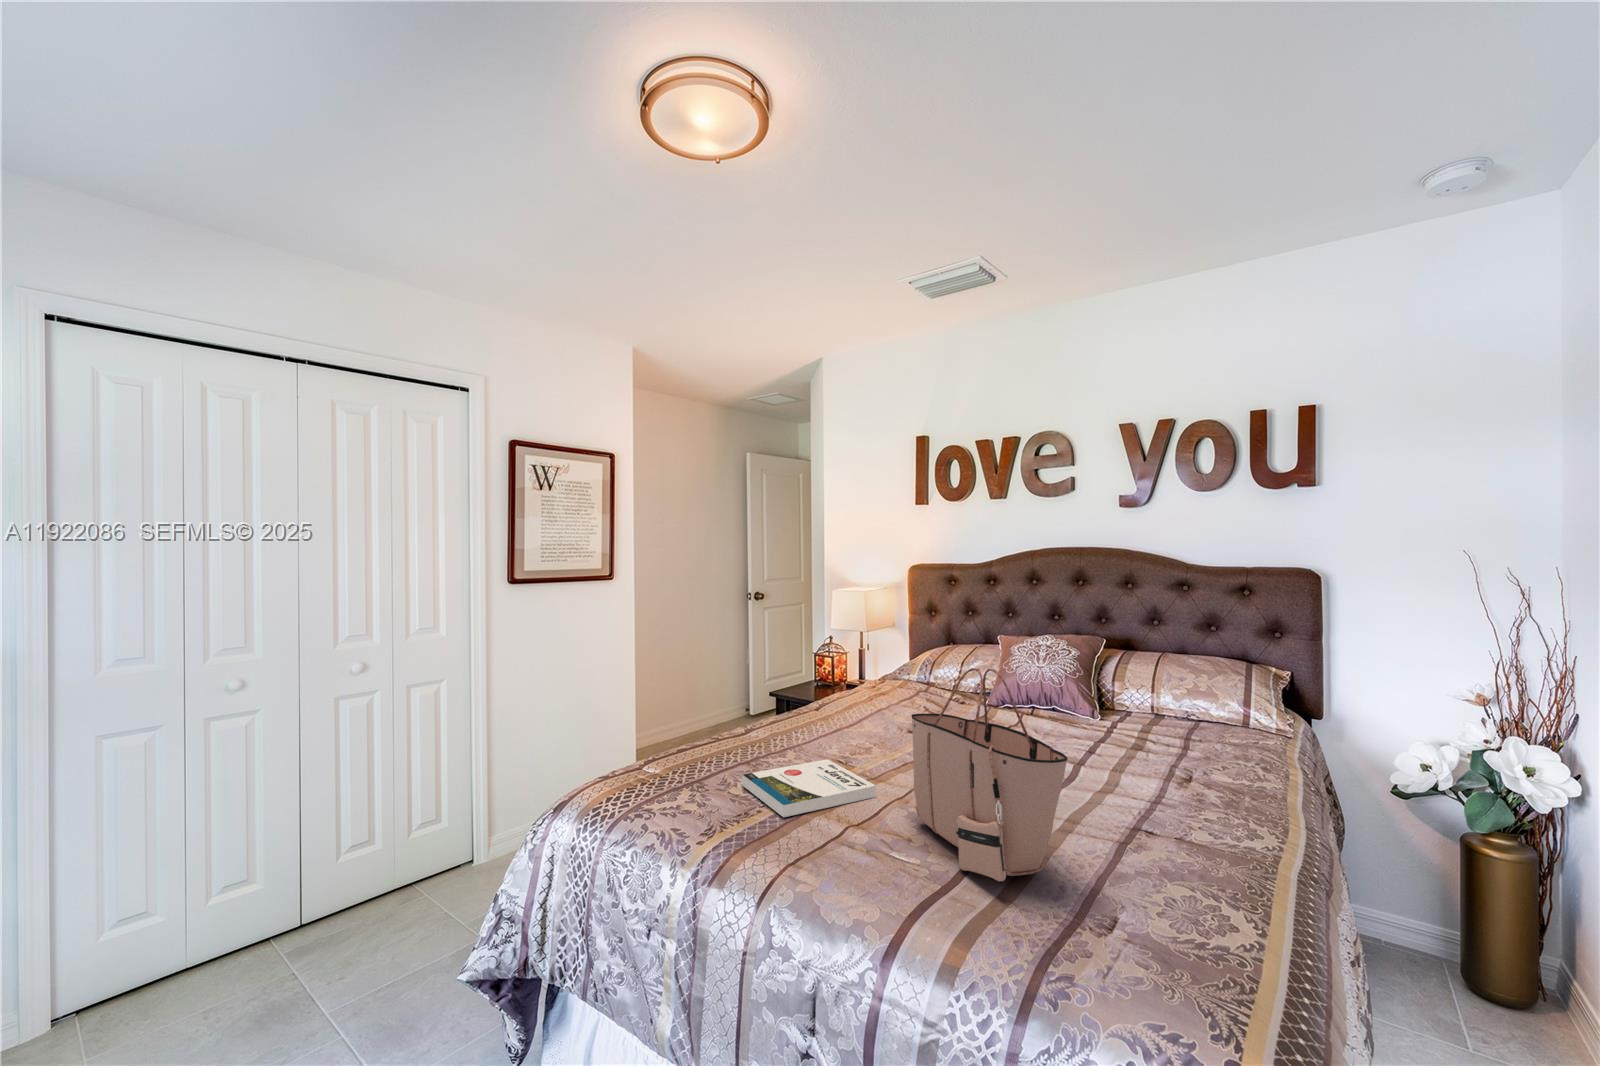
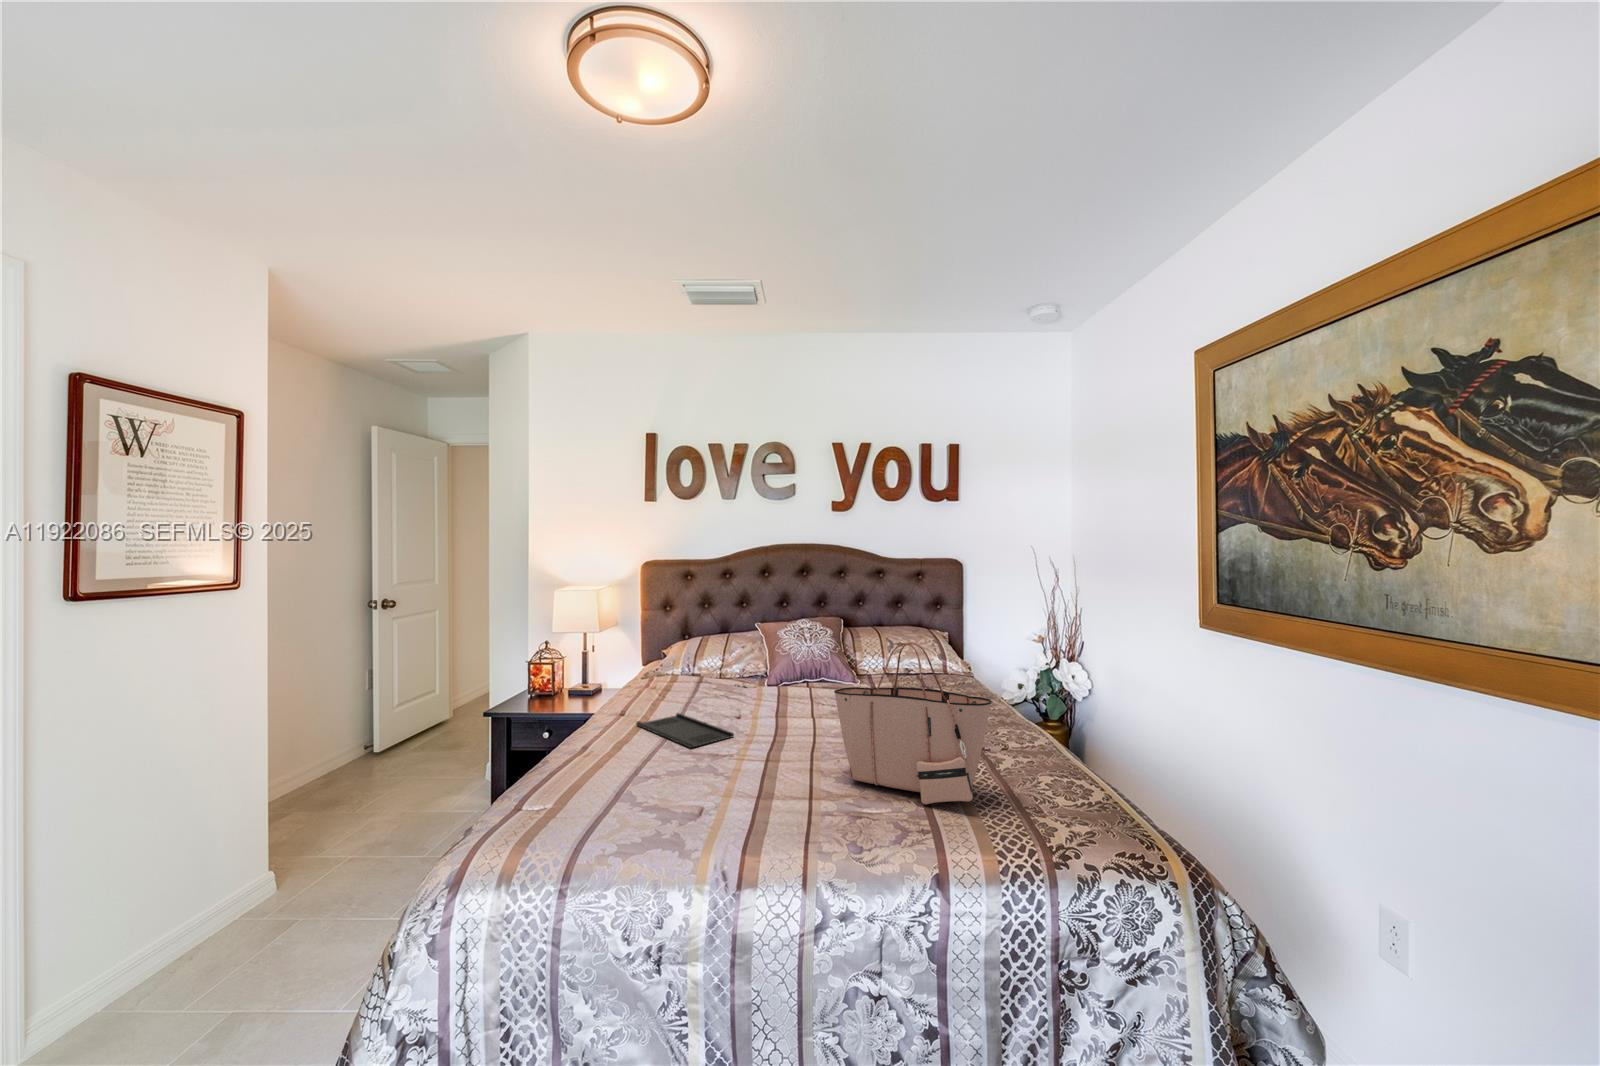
tray: none [809,717,875,751] -> present [636,713,734,748]
book: present [742,759,876,817] -> none [665,752,790,810]

